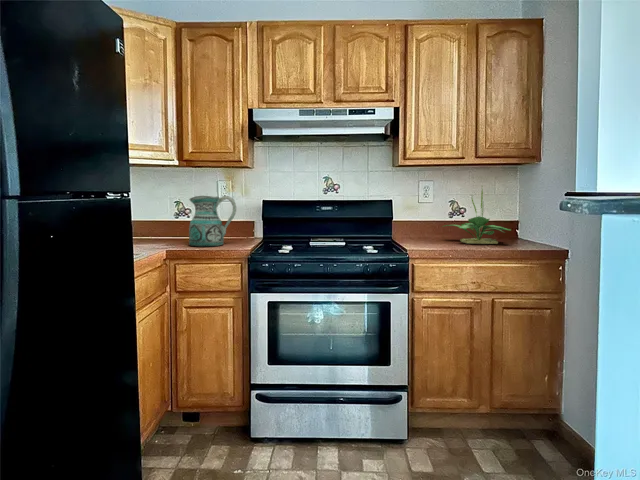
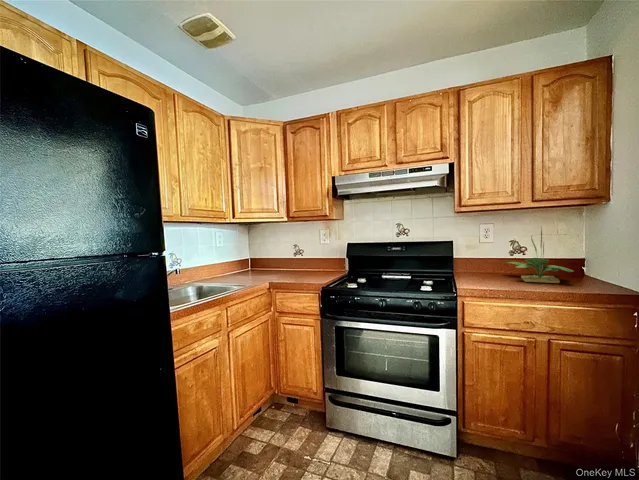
ceramic pitcher: present [189,196,236,246] -> none [292,240,325,278]

